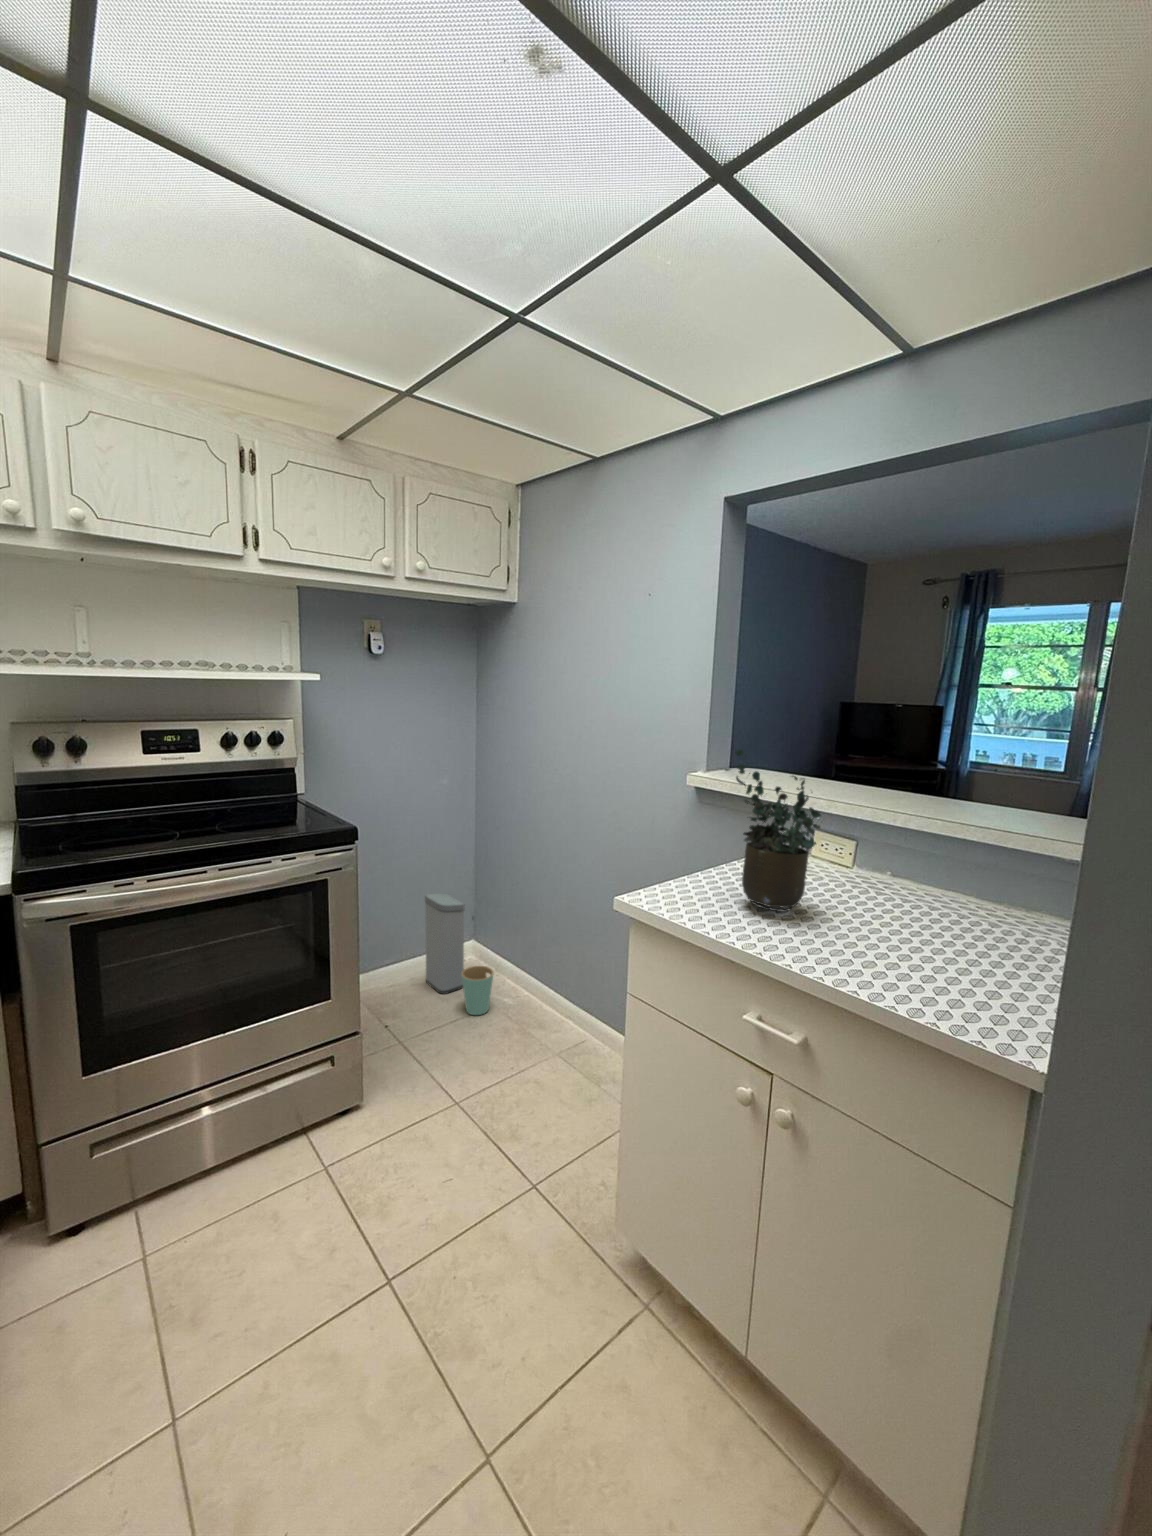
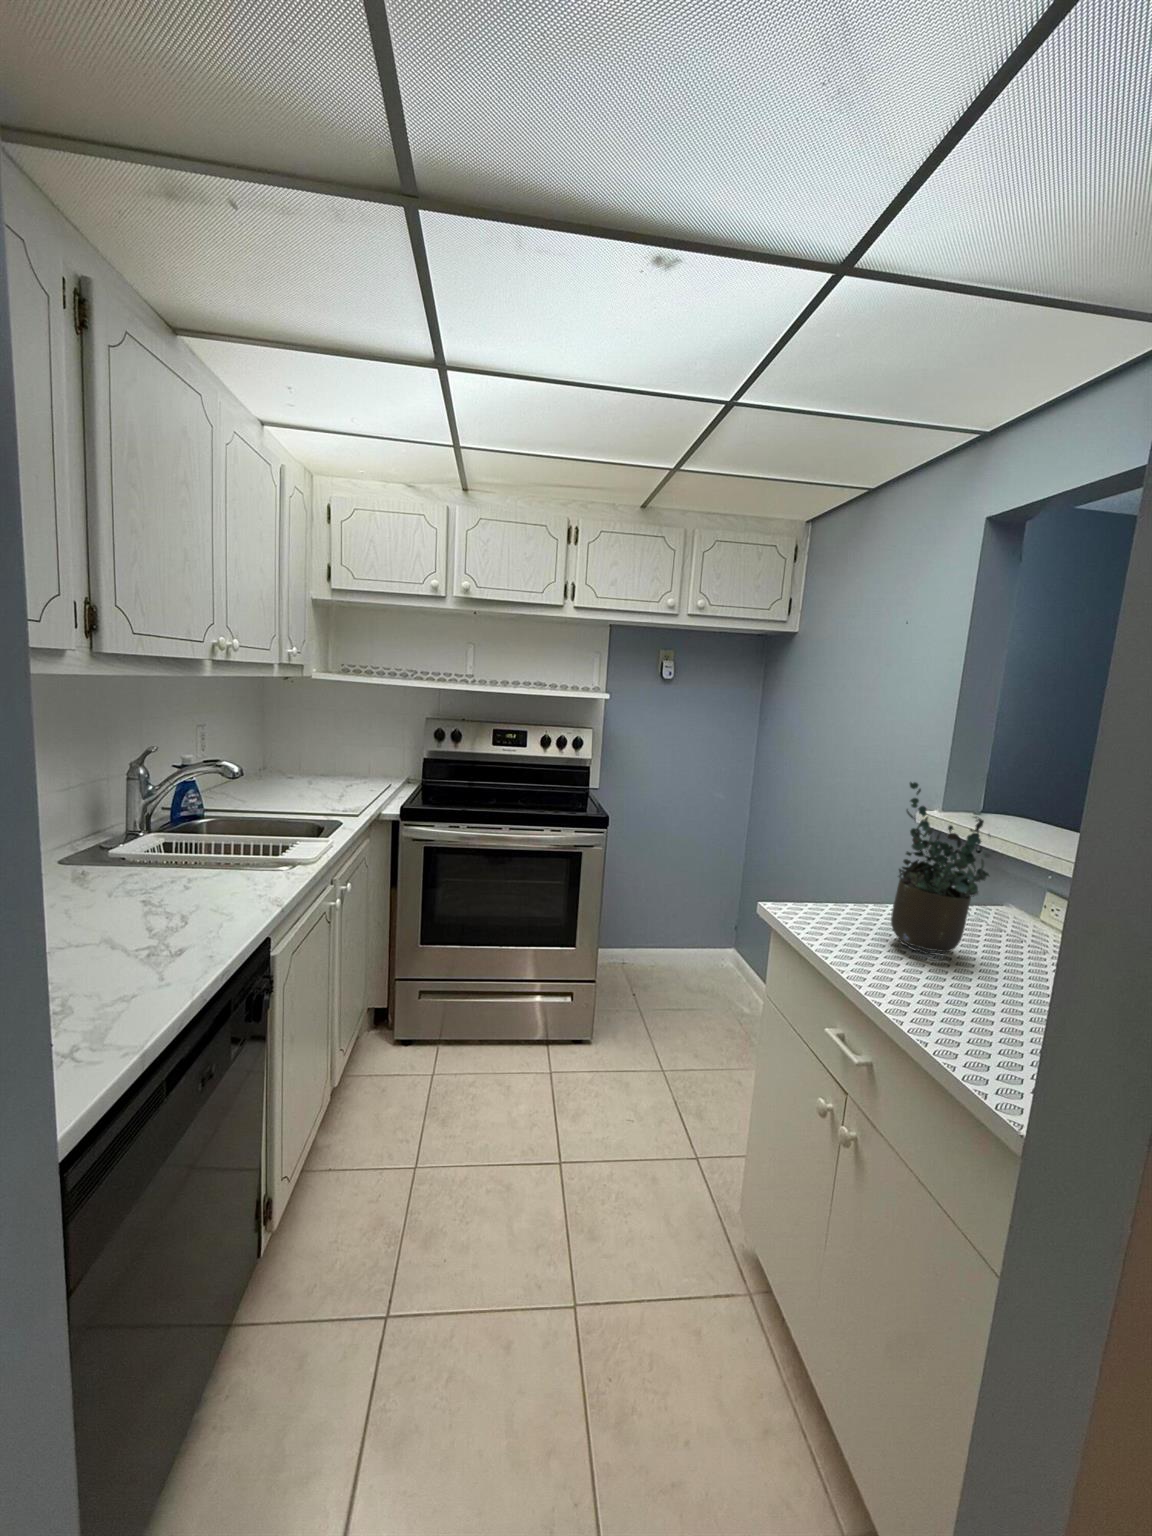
trash can: present [425,894,494,1015] -> none [684,893,735,1012]

